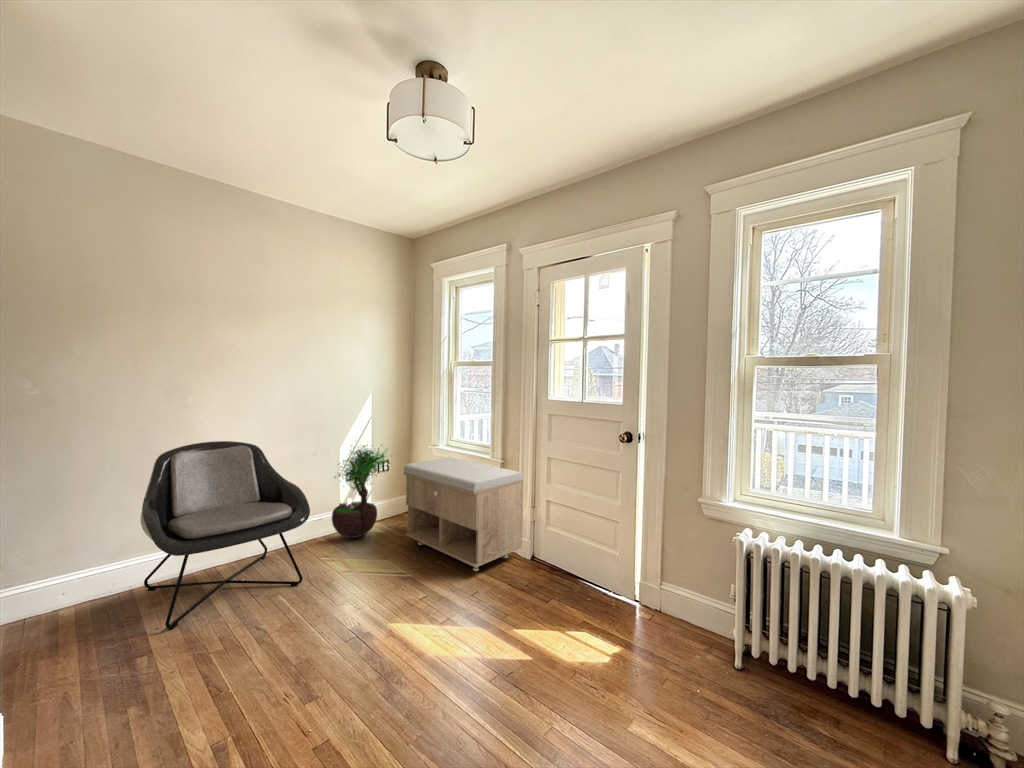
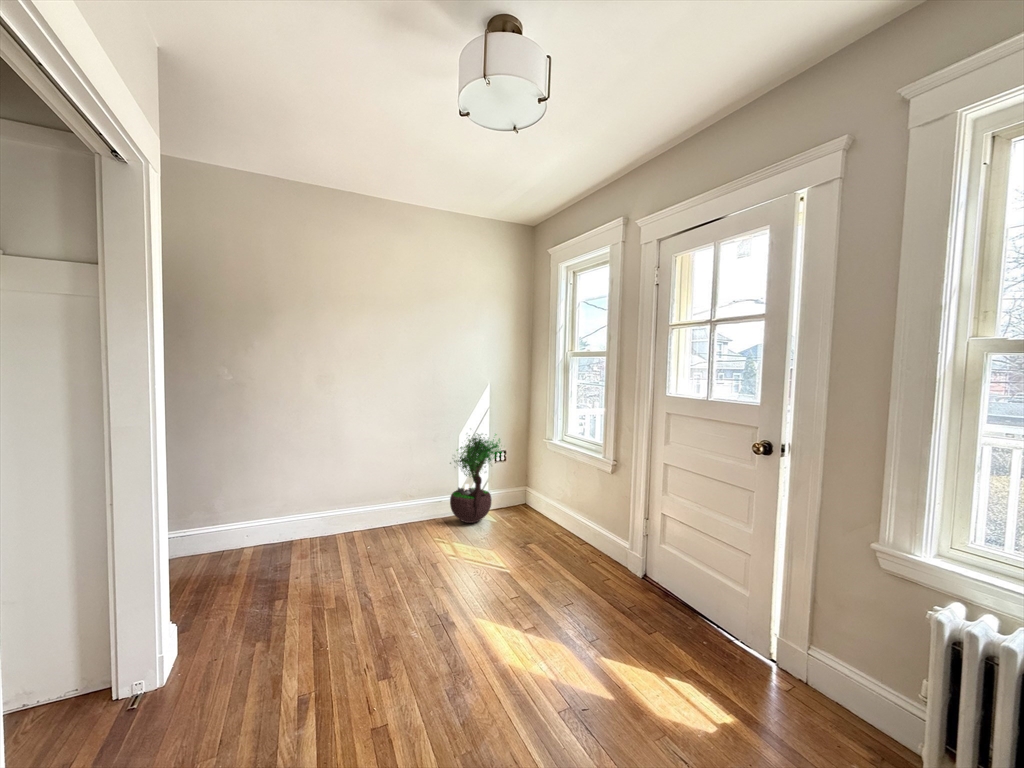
lounge chair: present [141,441,310,629] -> none [289,422,420,582]
storage bench: present [404,457,523,571] -> none [514,452,637,579]

